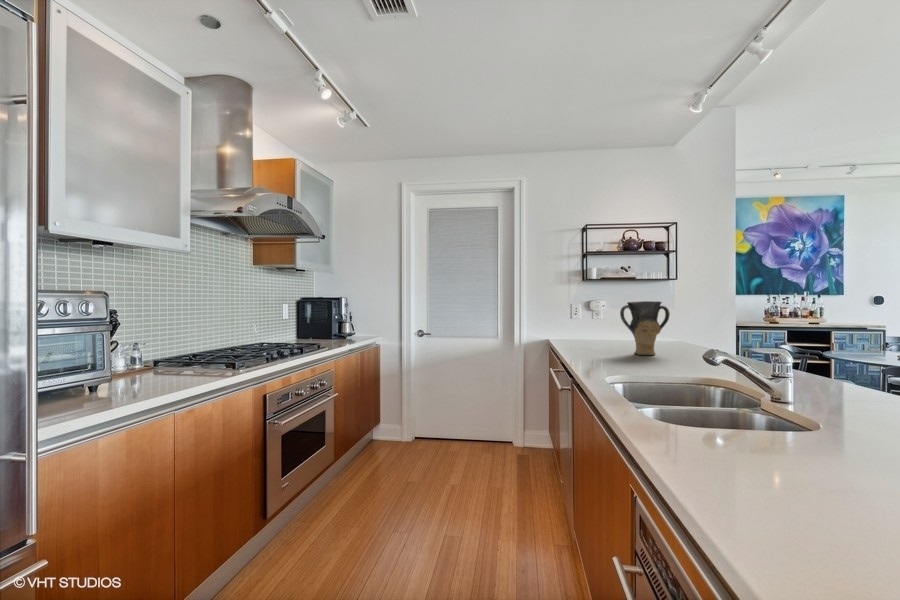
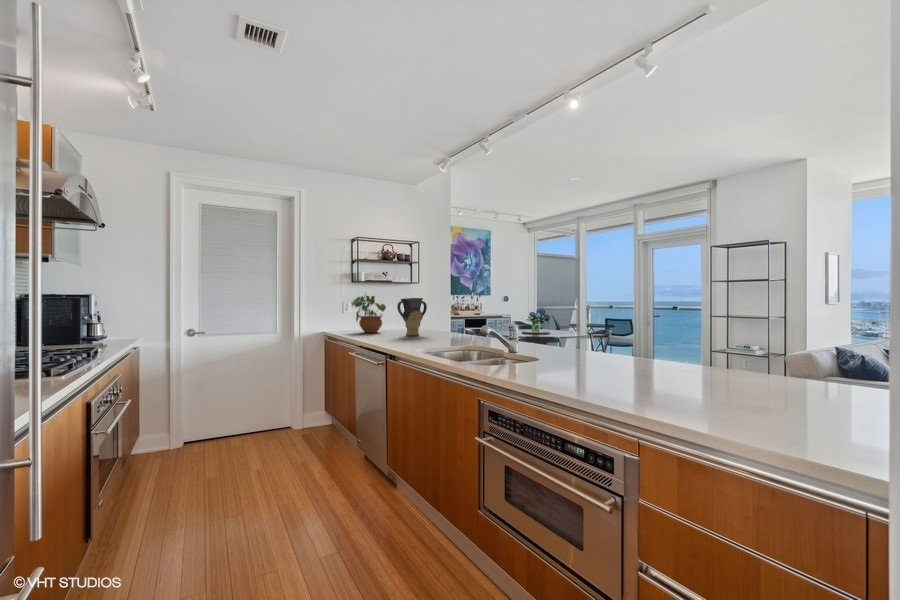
potted plant: none [571,293,615,345] -> present [352,296,386,333]

